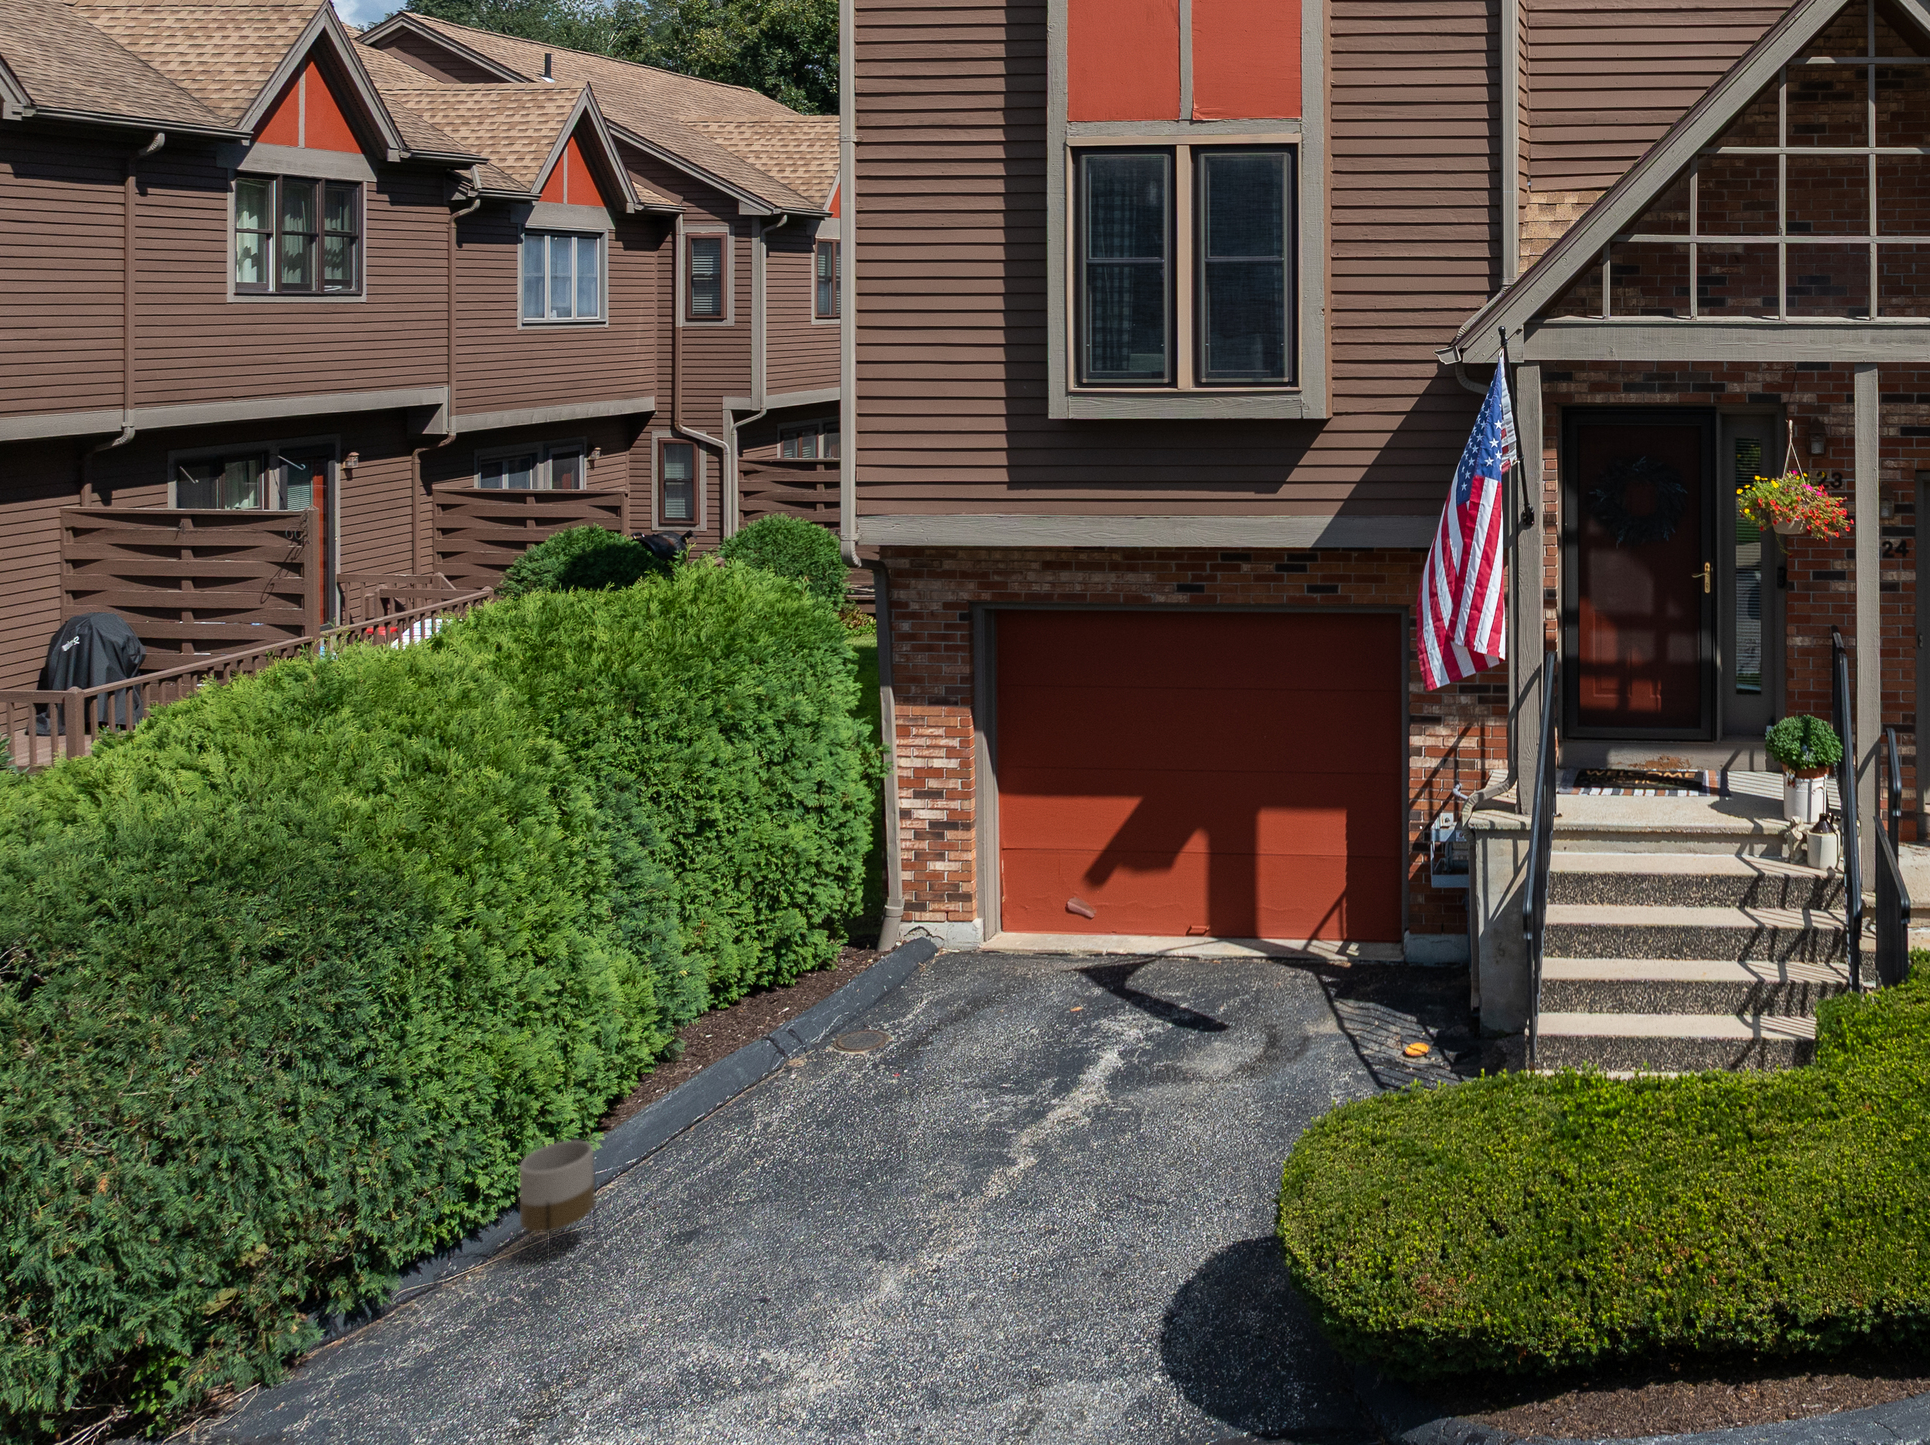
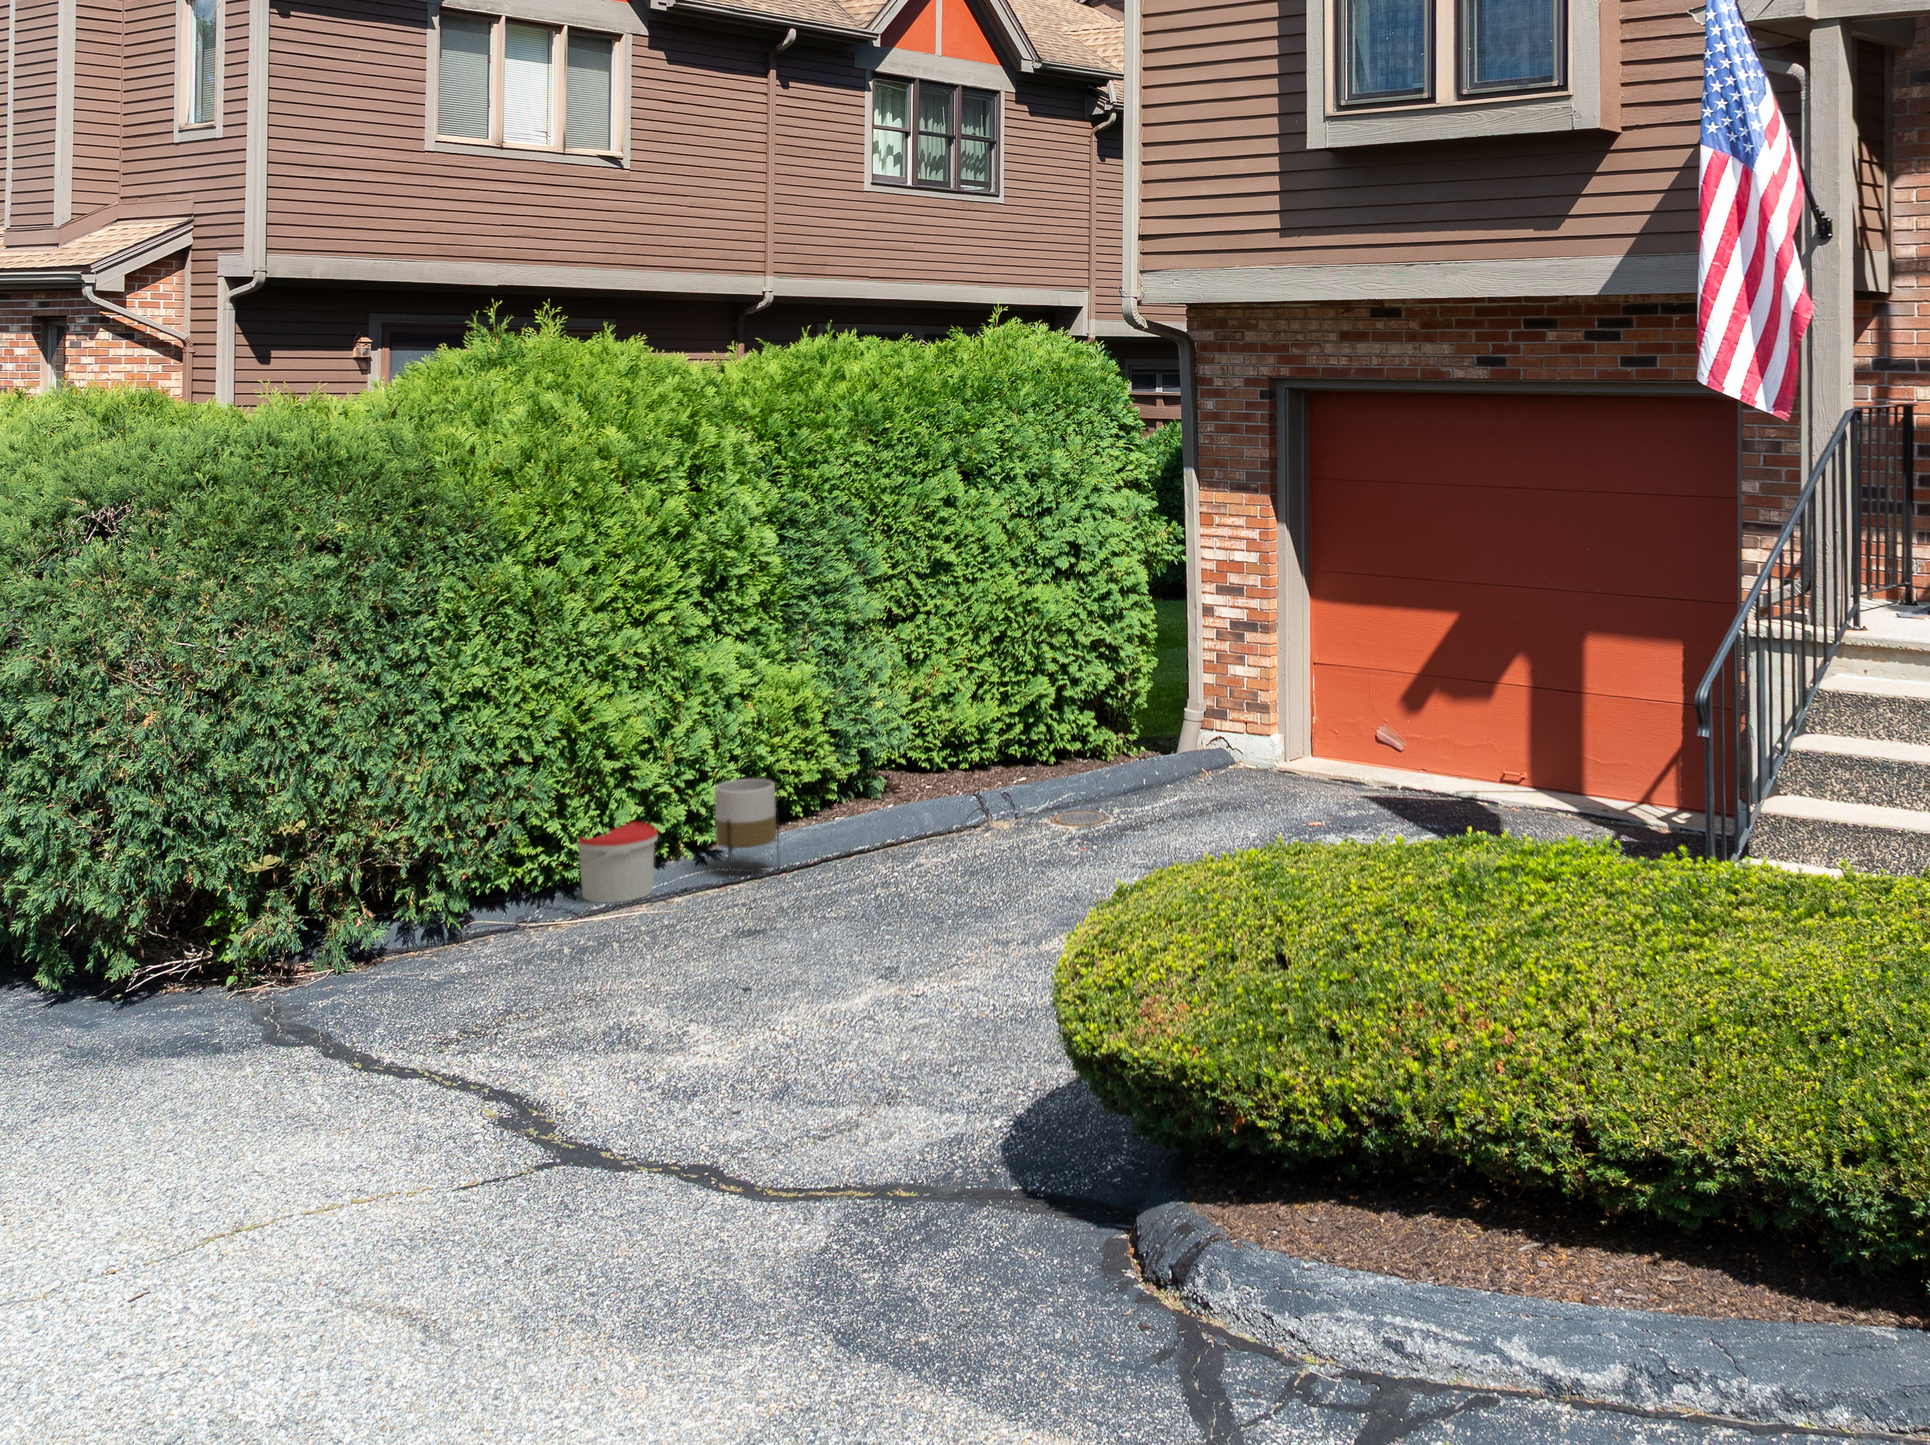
bucket: none [370,1239,478,1357] -> present [575,822,658,903]

